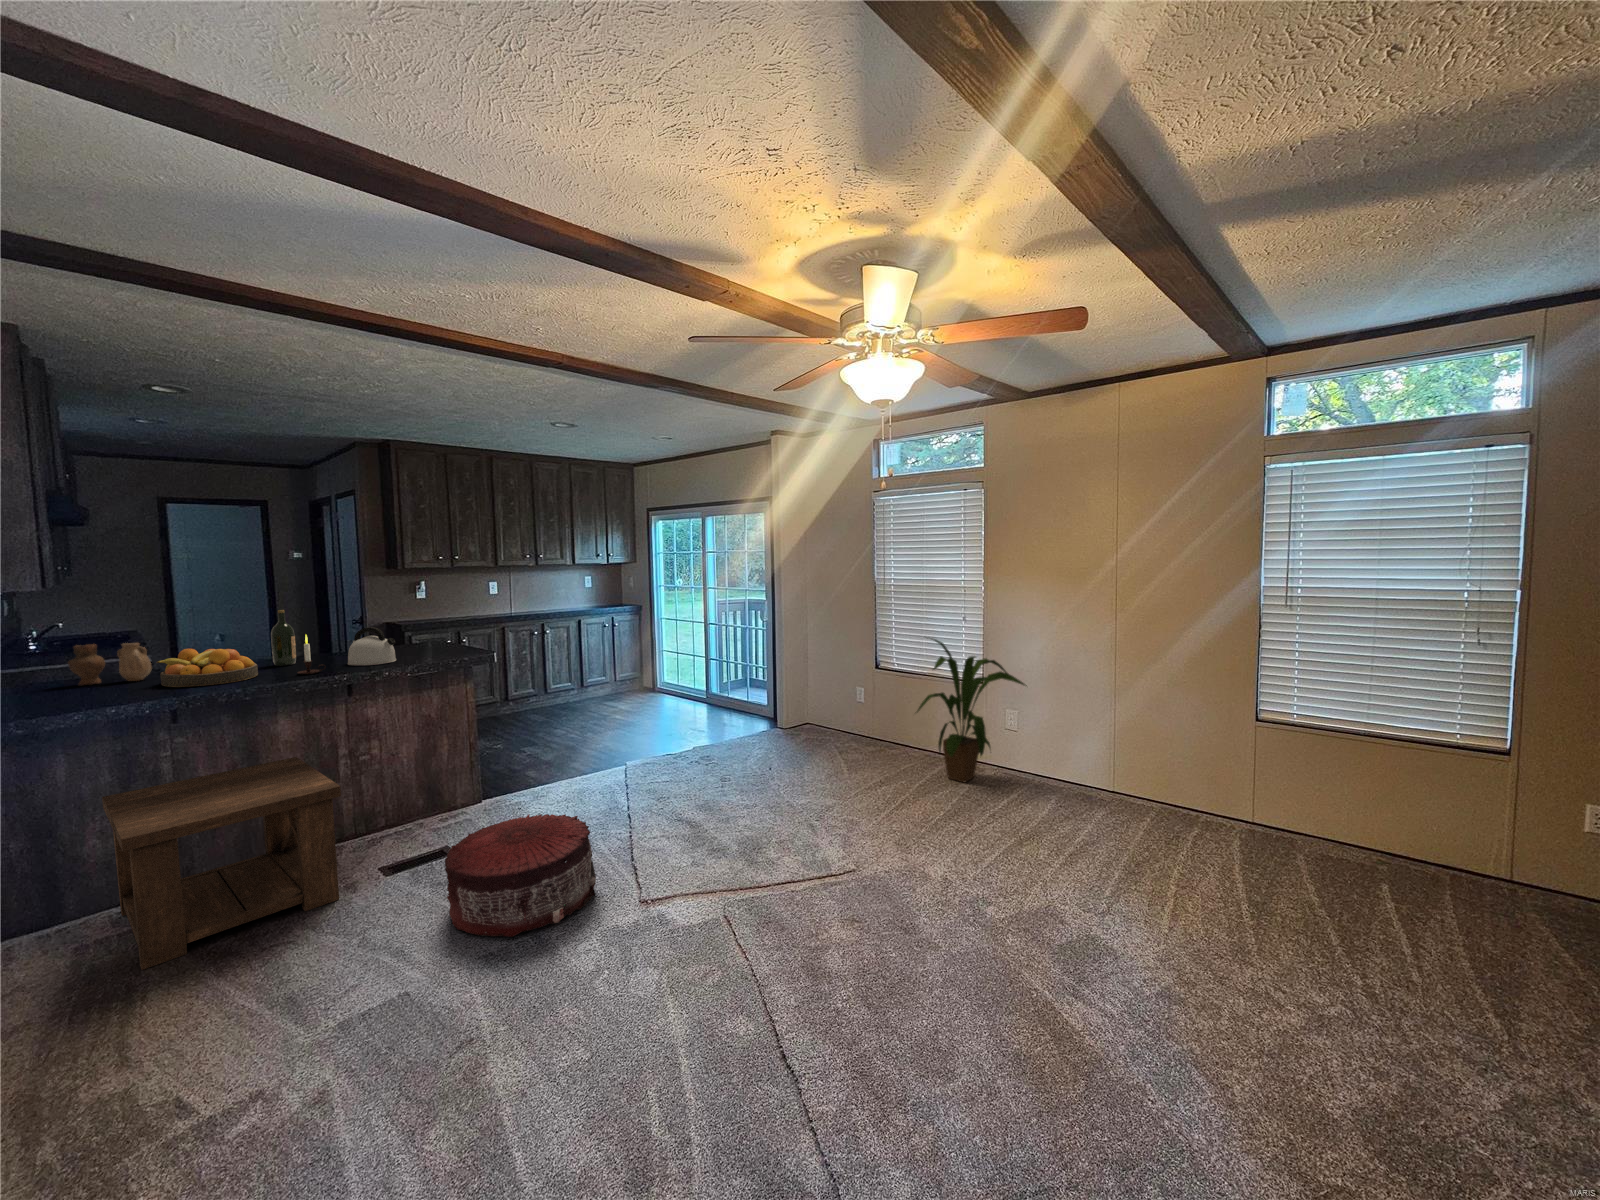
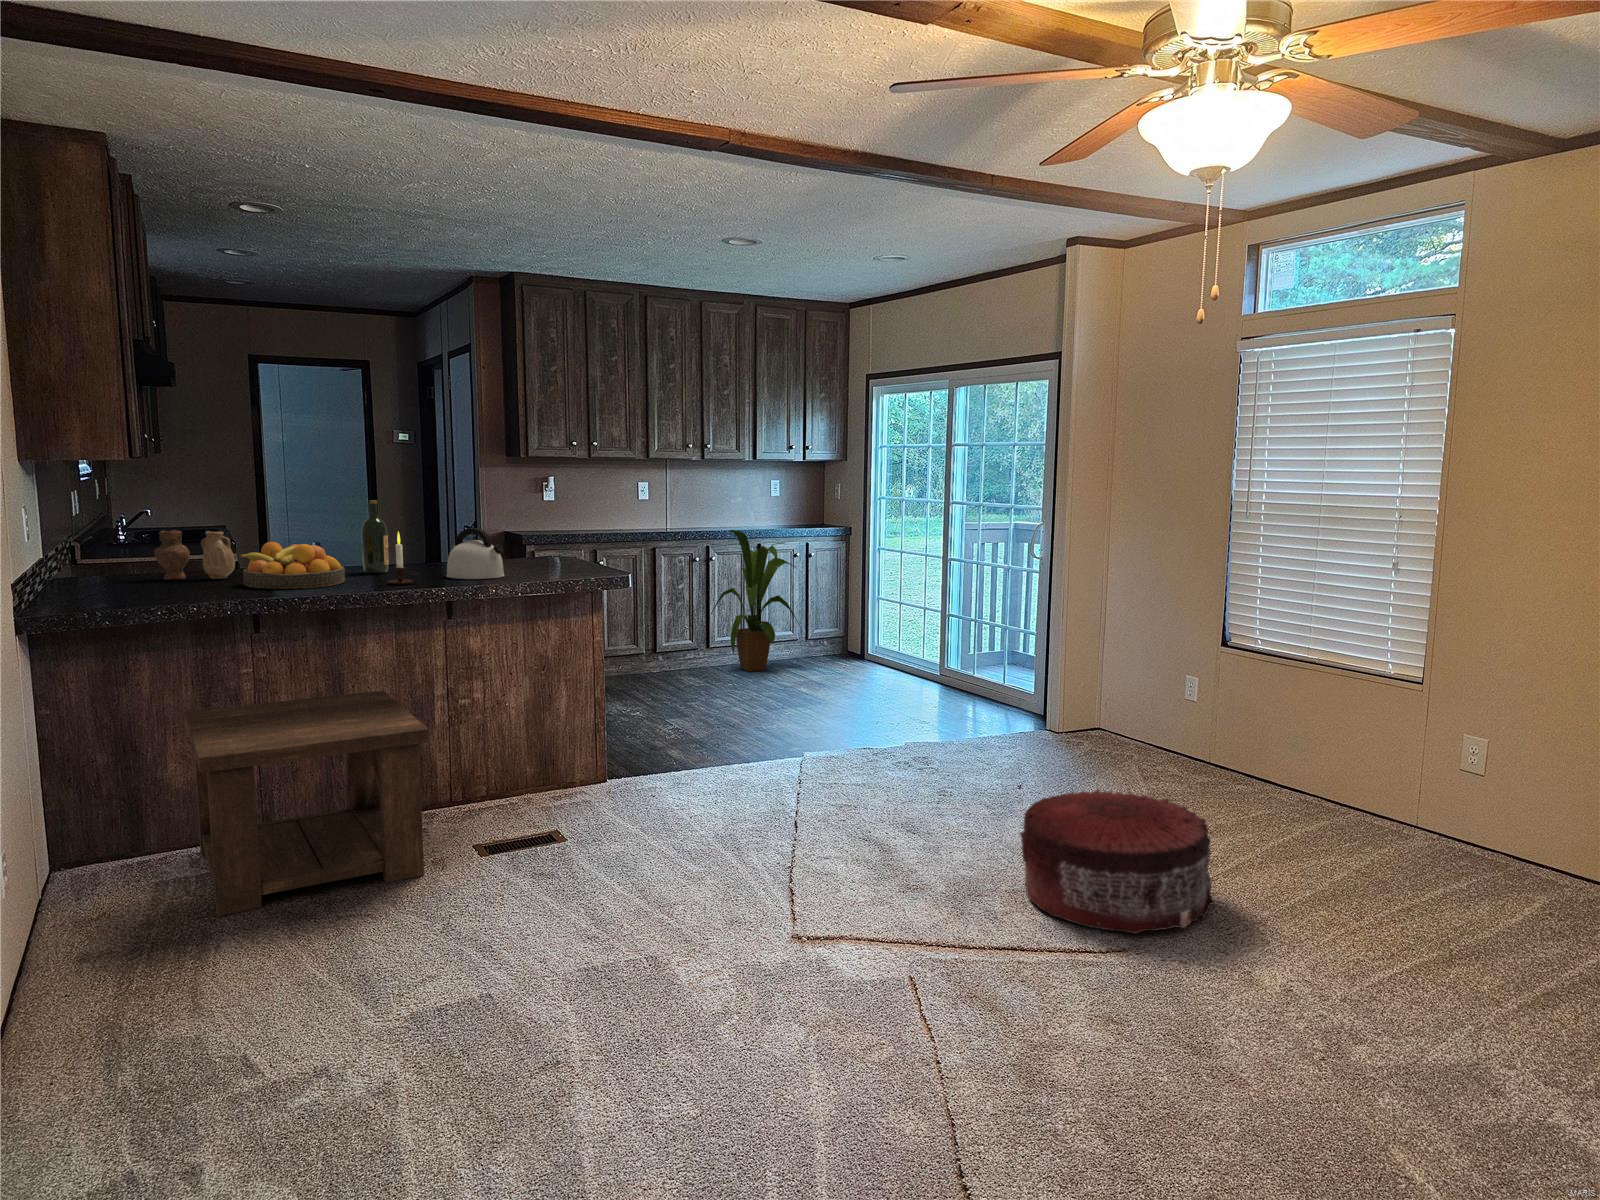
house plant: present [917,638,1027,783] -> present [712,530,803,672]
pouf: present [445,814,596,937] -> present [1020,789,1214,934]

